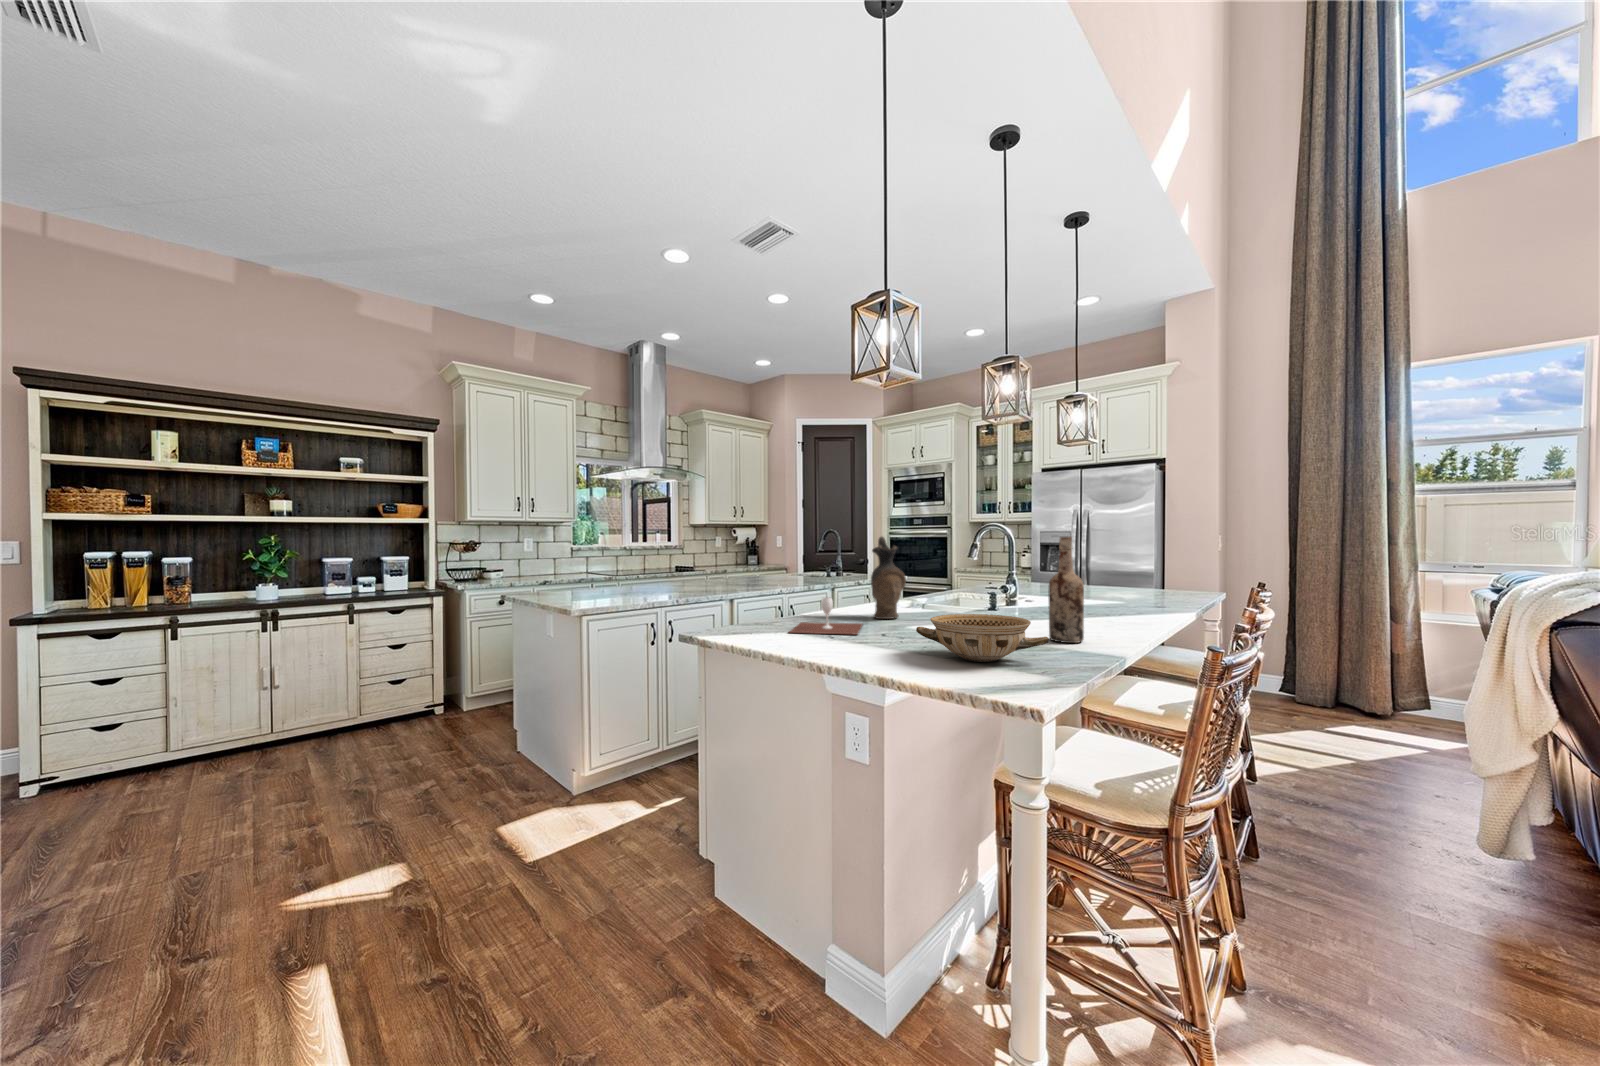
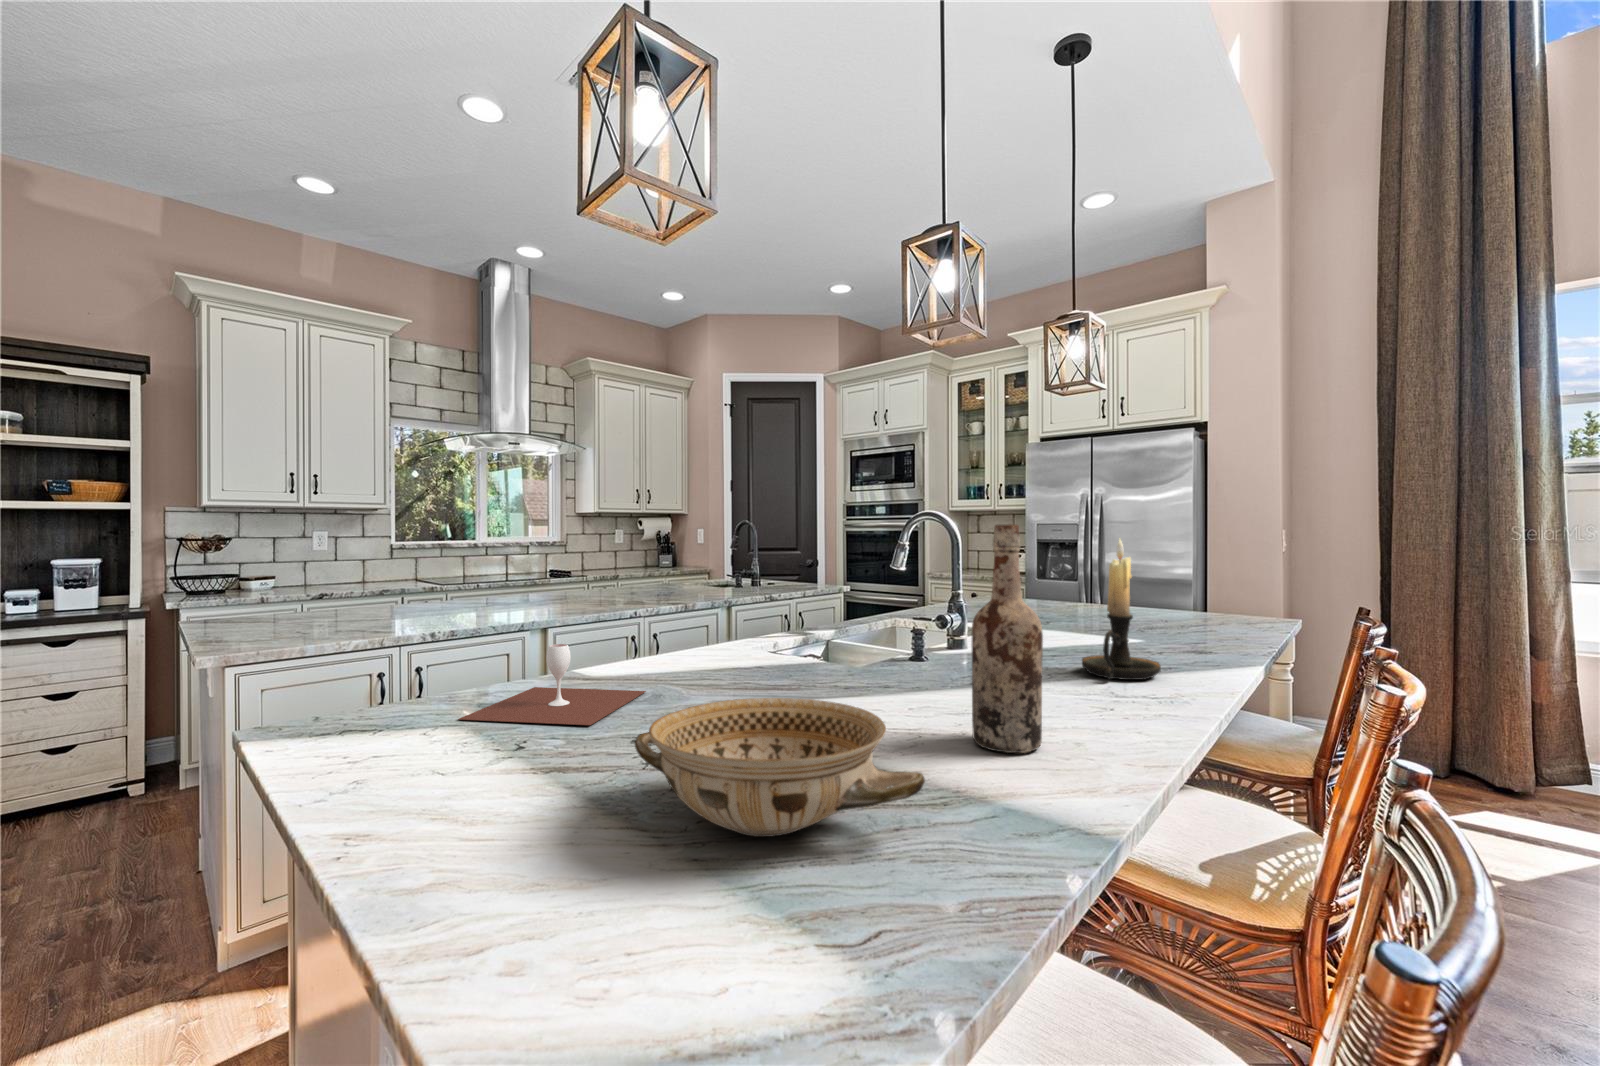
ceramic pitcher: present [871,537,906,619] -> none [680,527,742,678]
candle holder: none [1092,542,1138,620] -> present [1082,539,1161,680]

